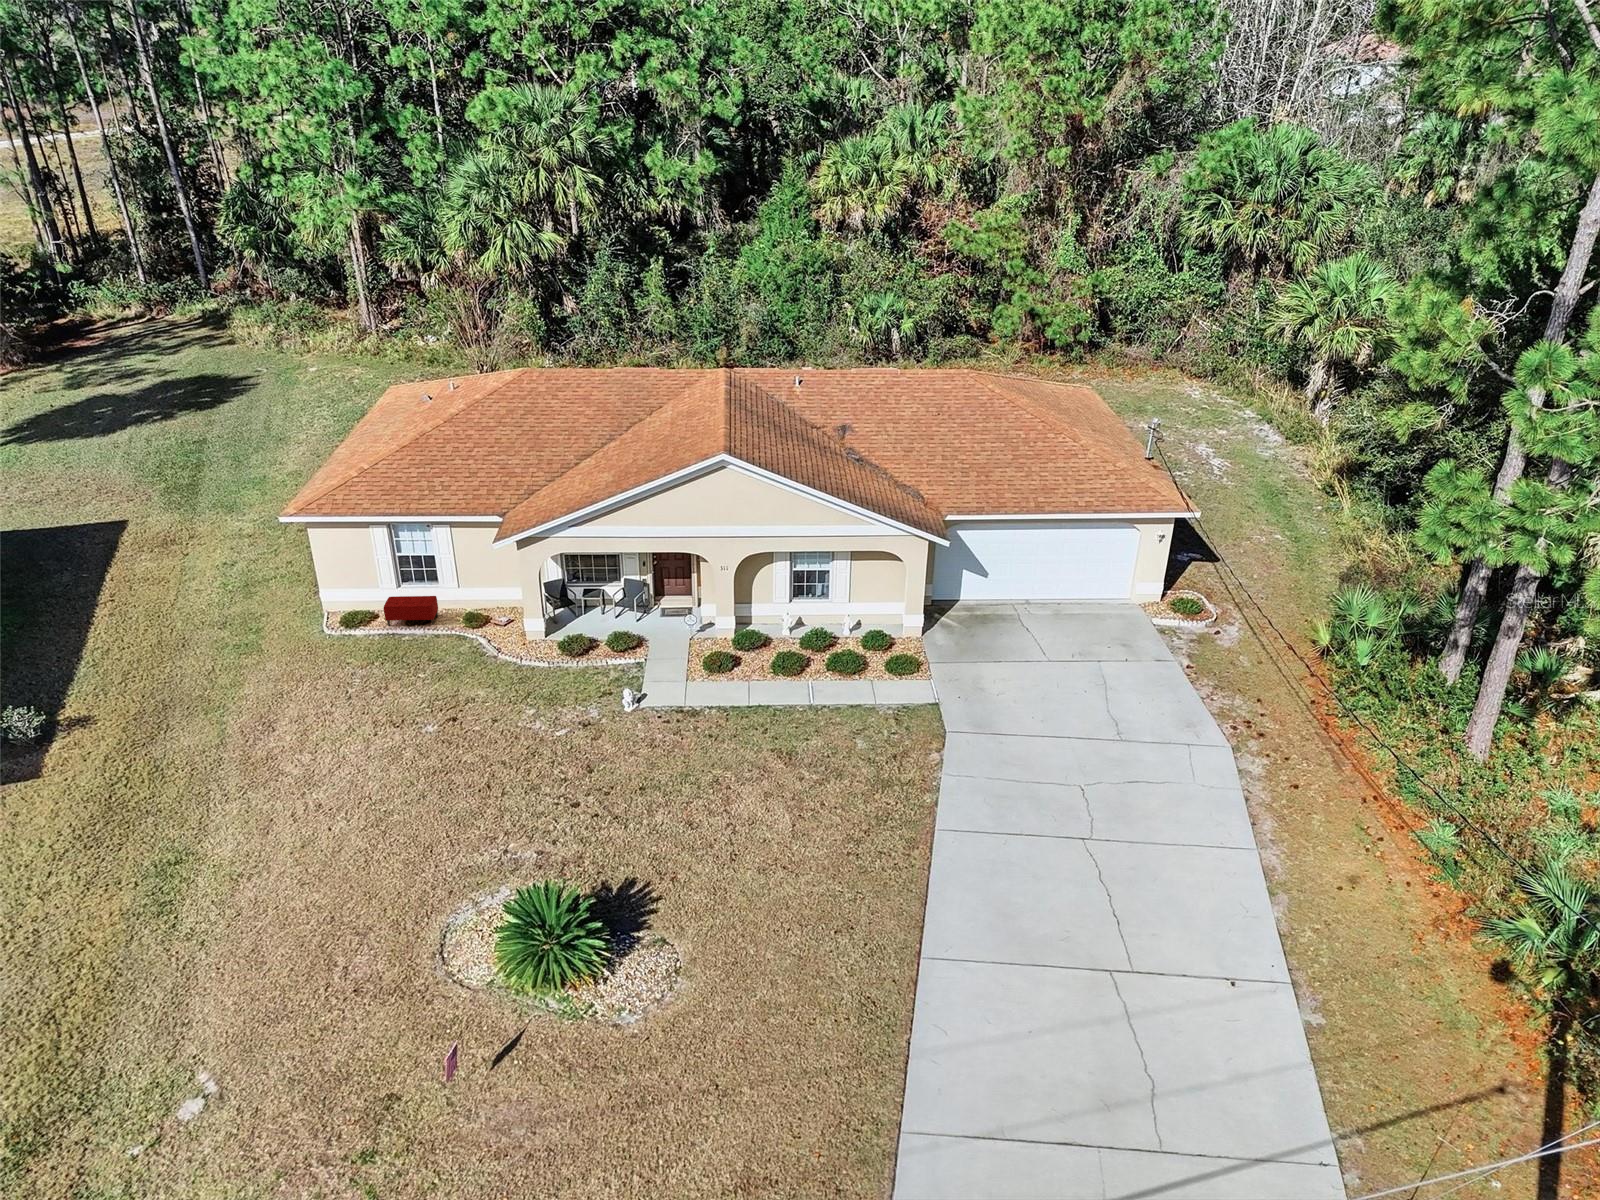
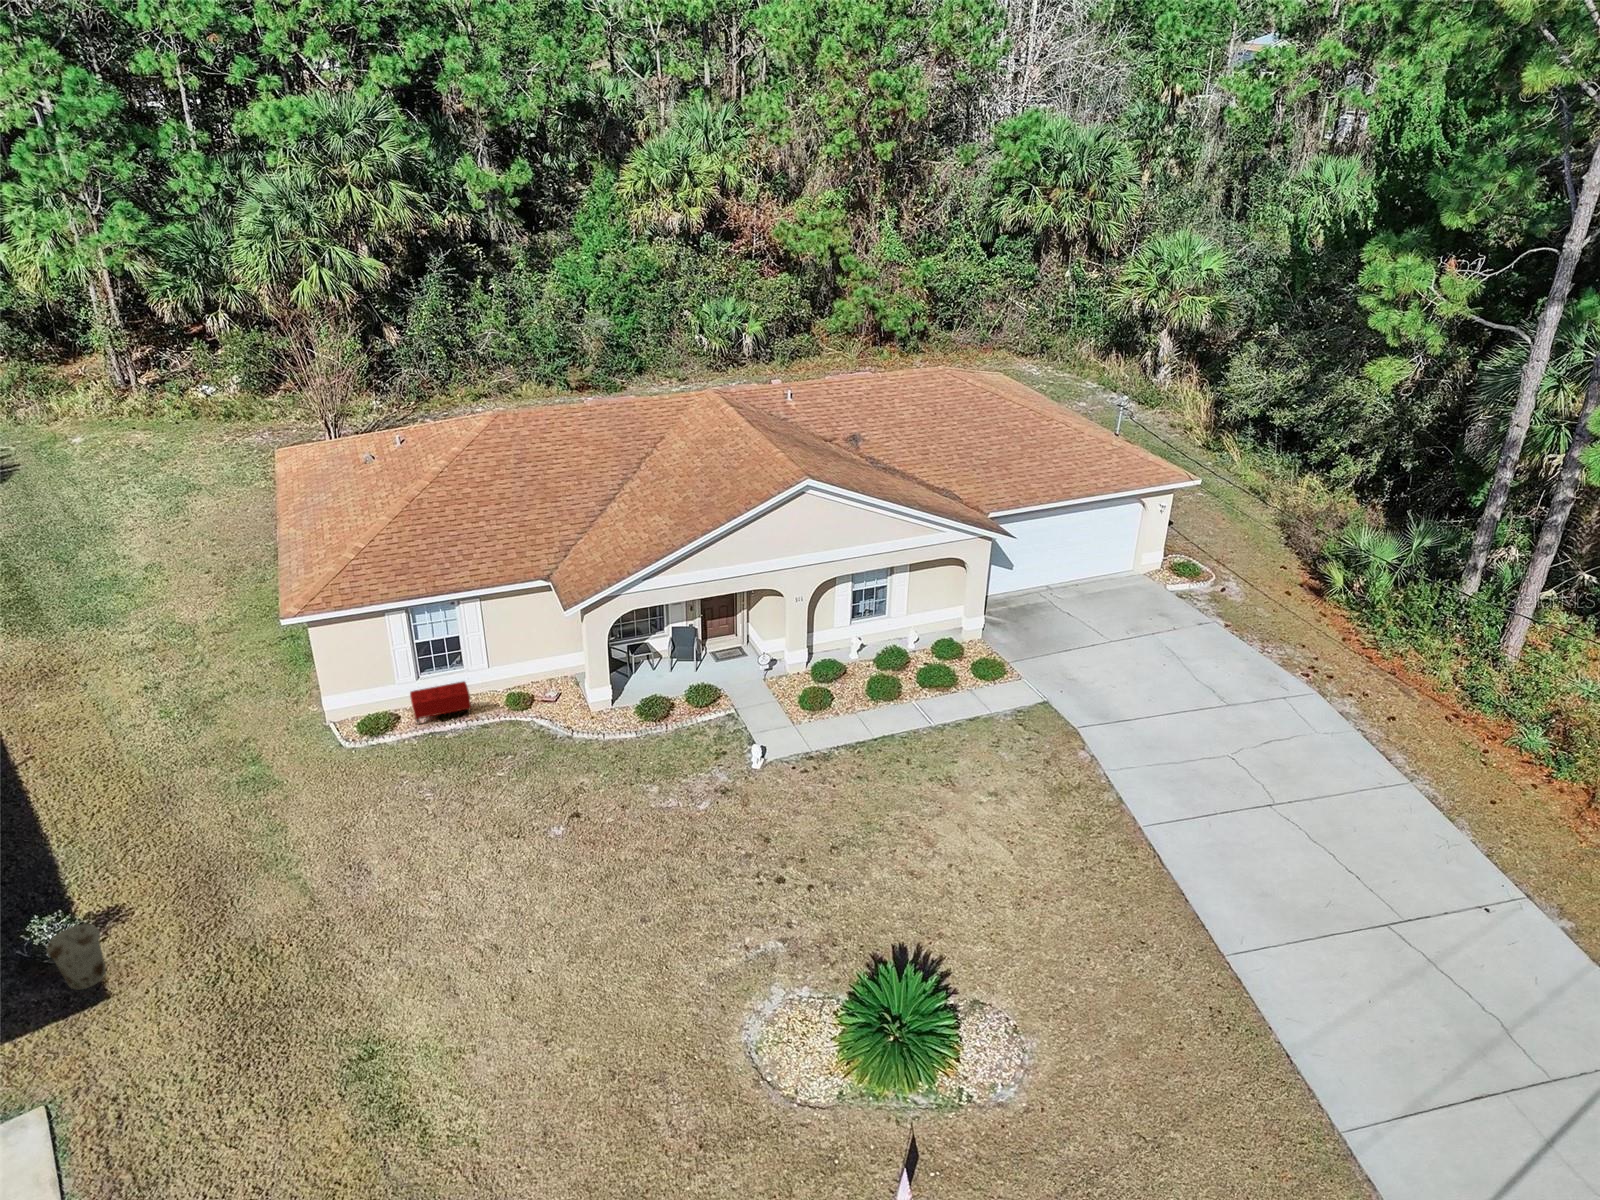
trash can: none [10,717,57,766] -> present [47,924,106,990]

